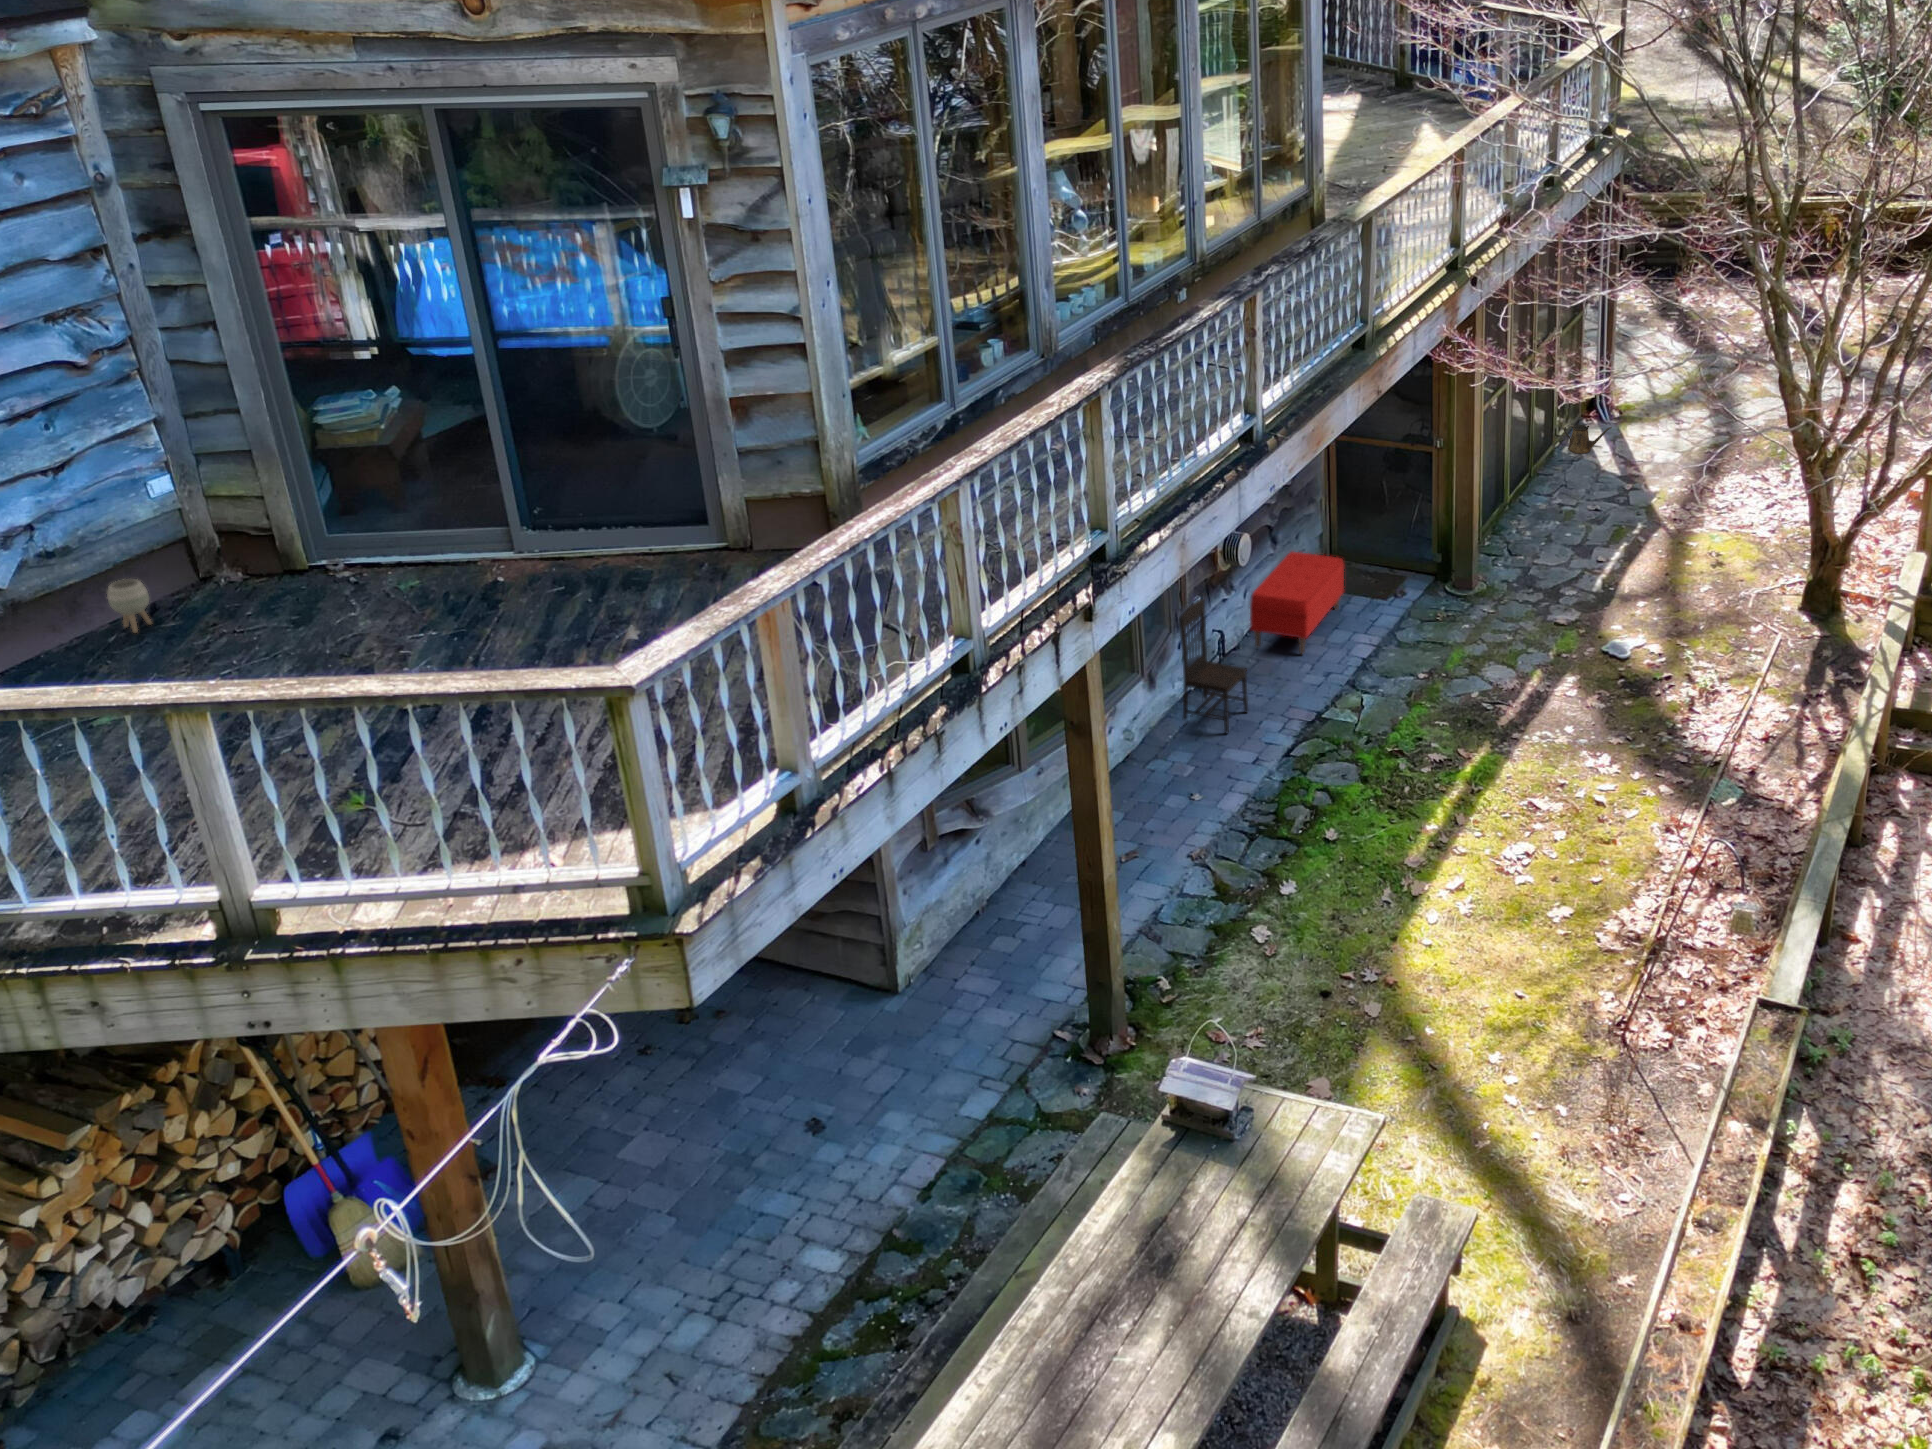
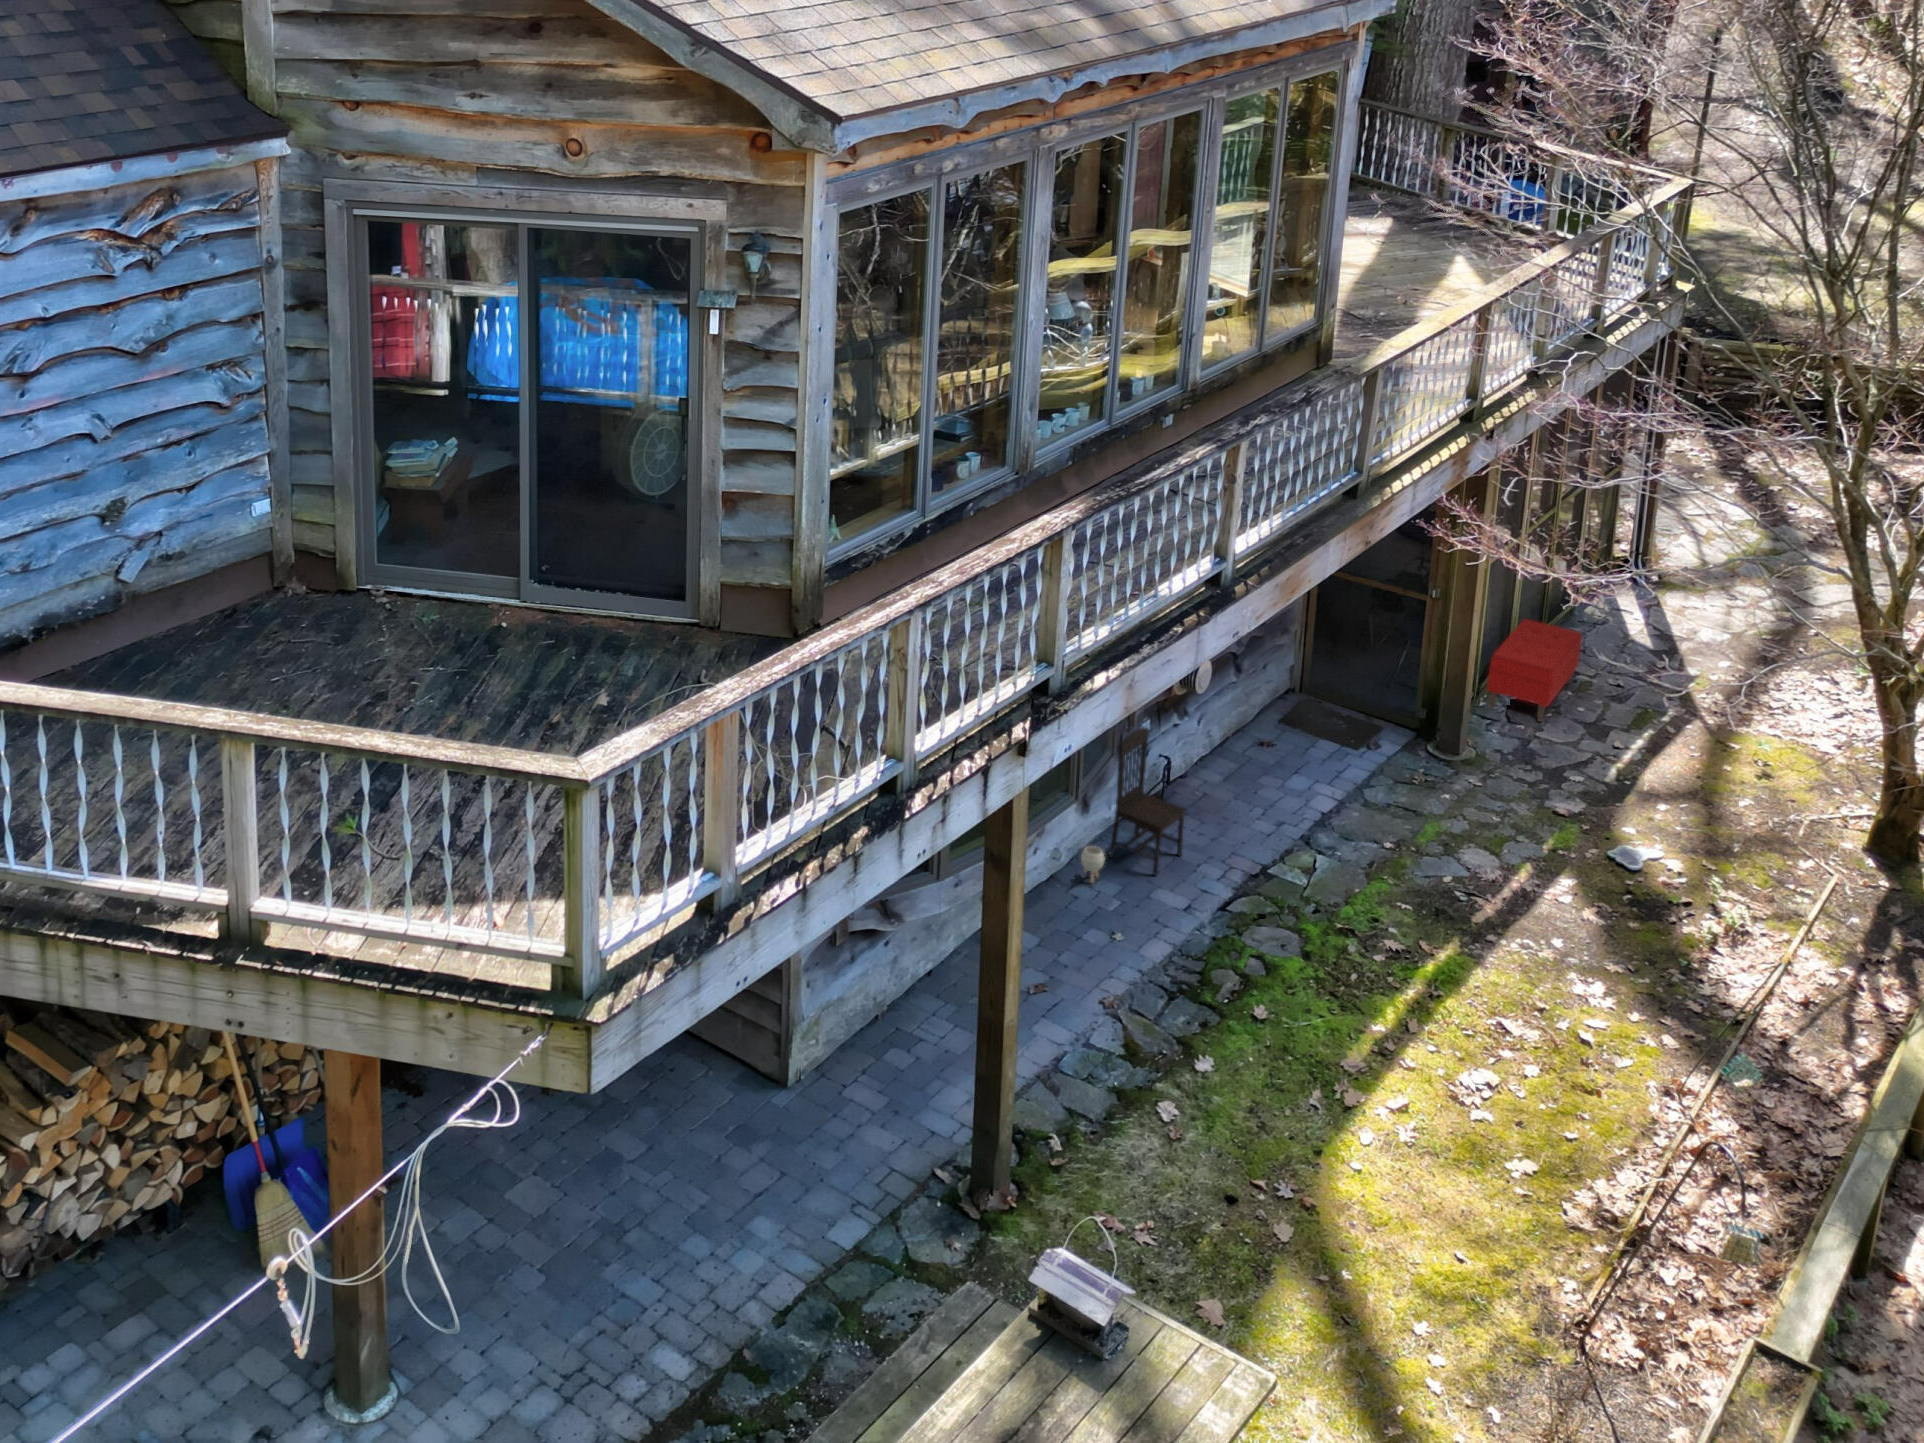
watering can: present [1564,424,1612,454] -> none [1586,582,1646,616]
bench: present [1250,552,1344,654] -> present [1486,619,1582,722]
planter: present [107,579,152,633] -> present [1081,846,1104,882]

